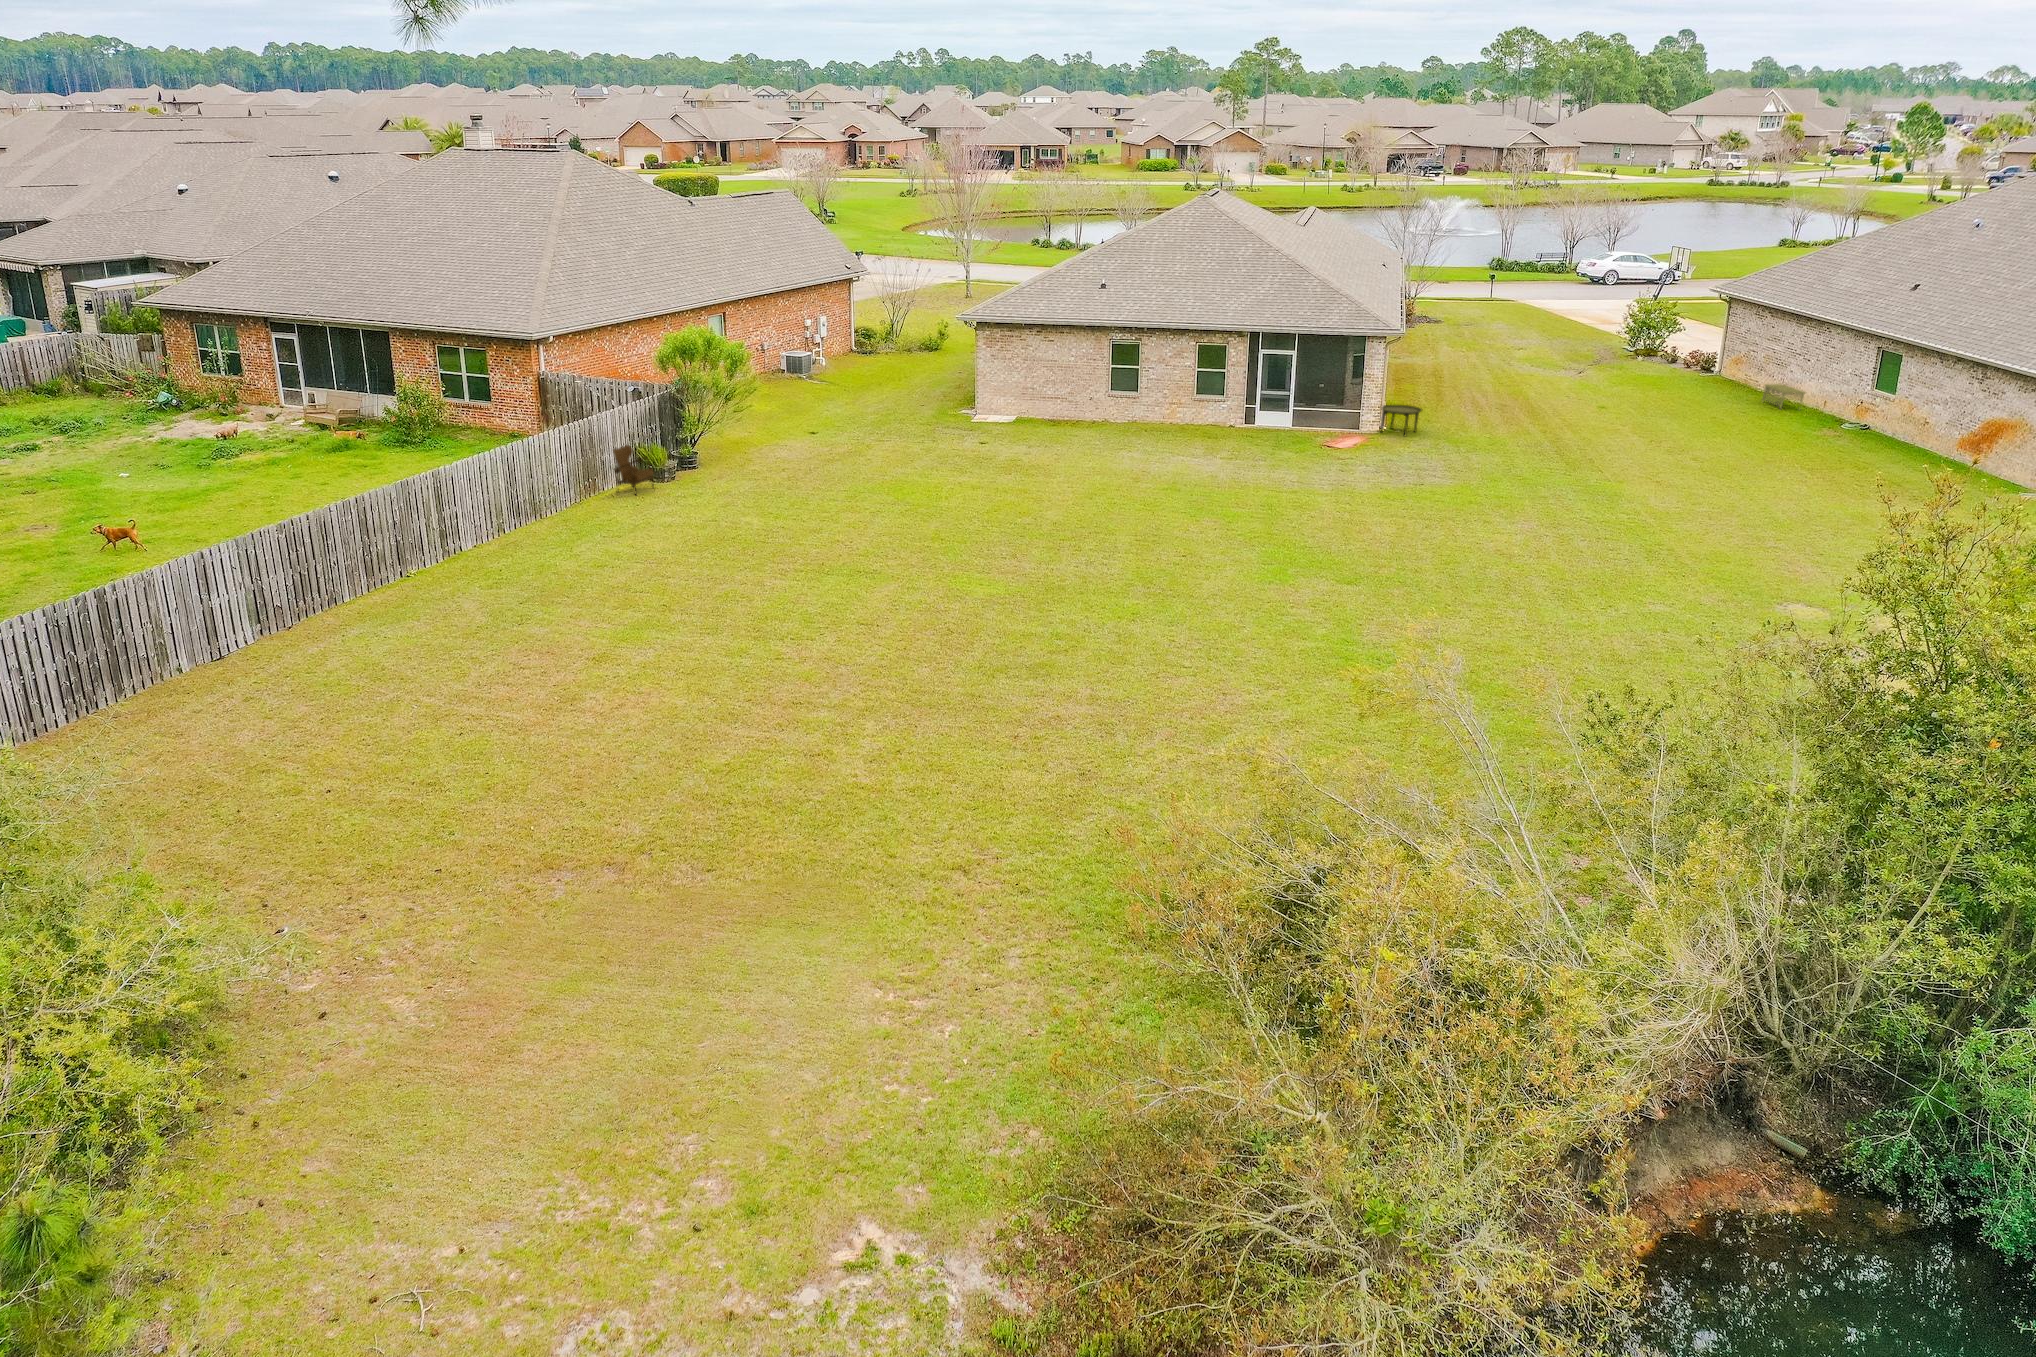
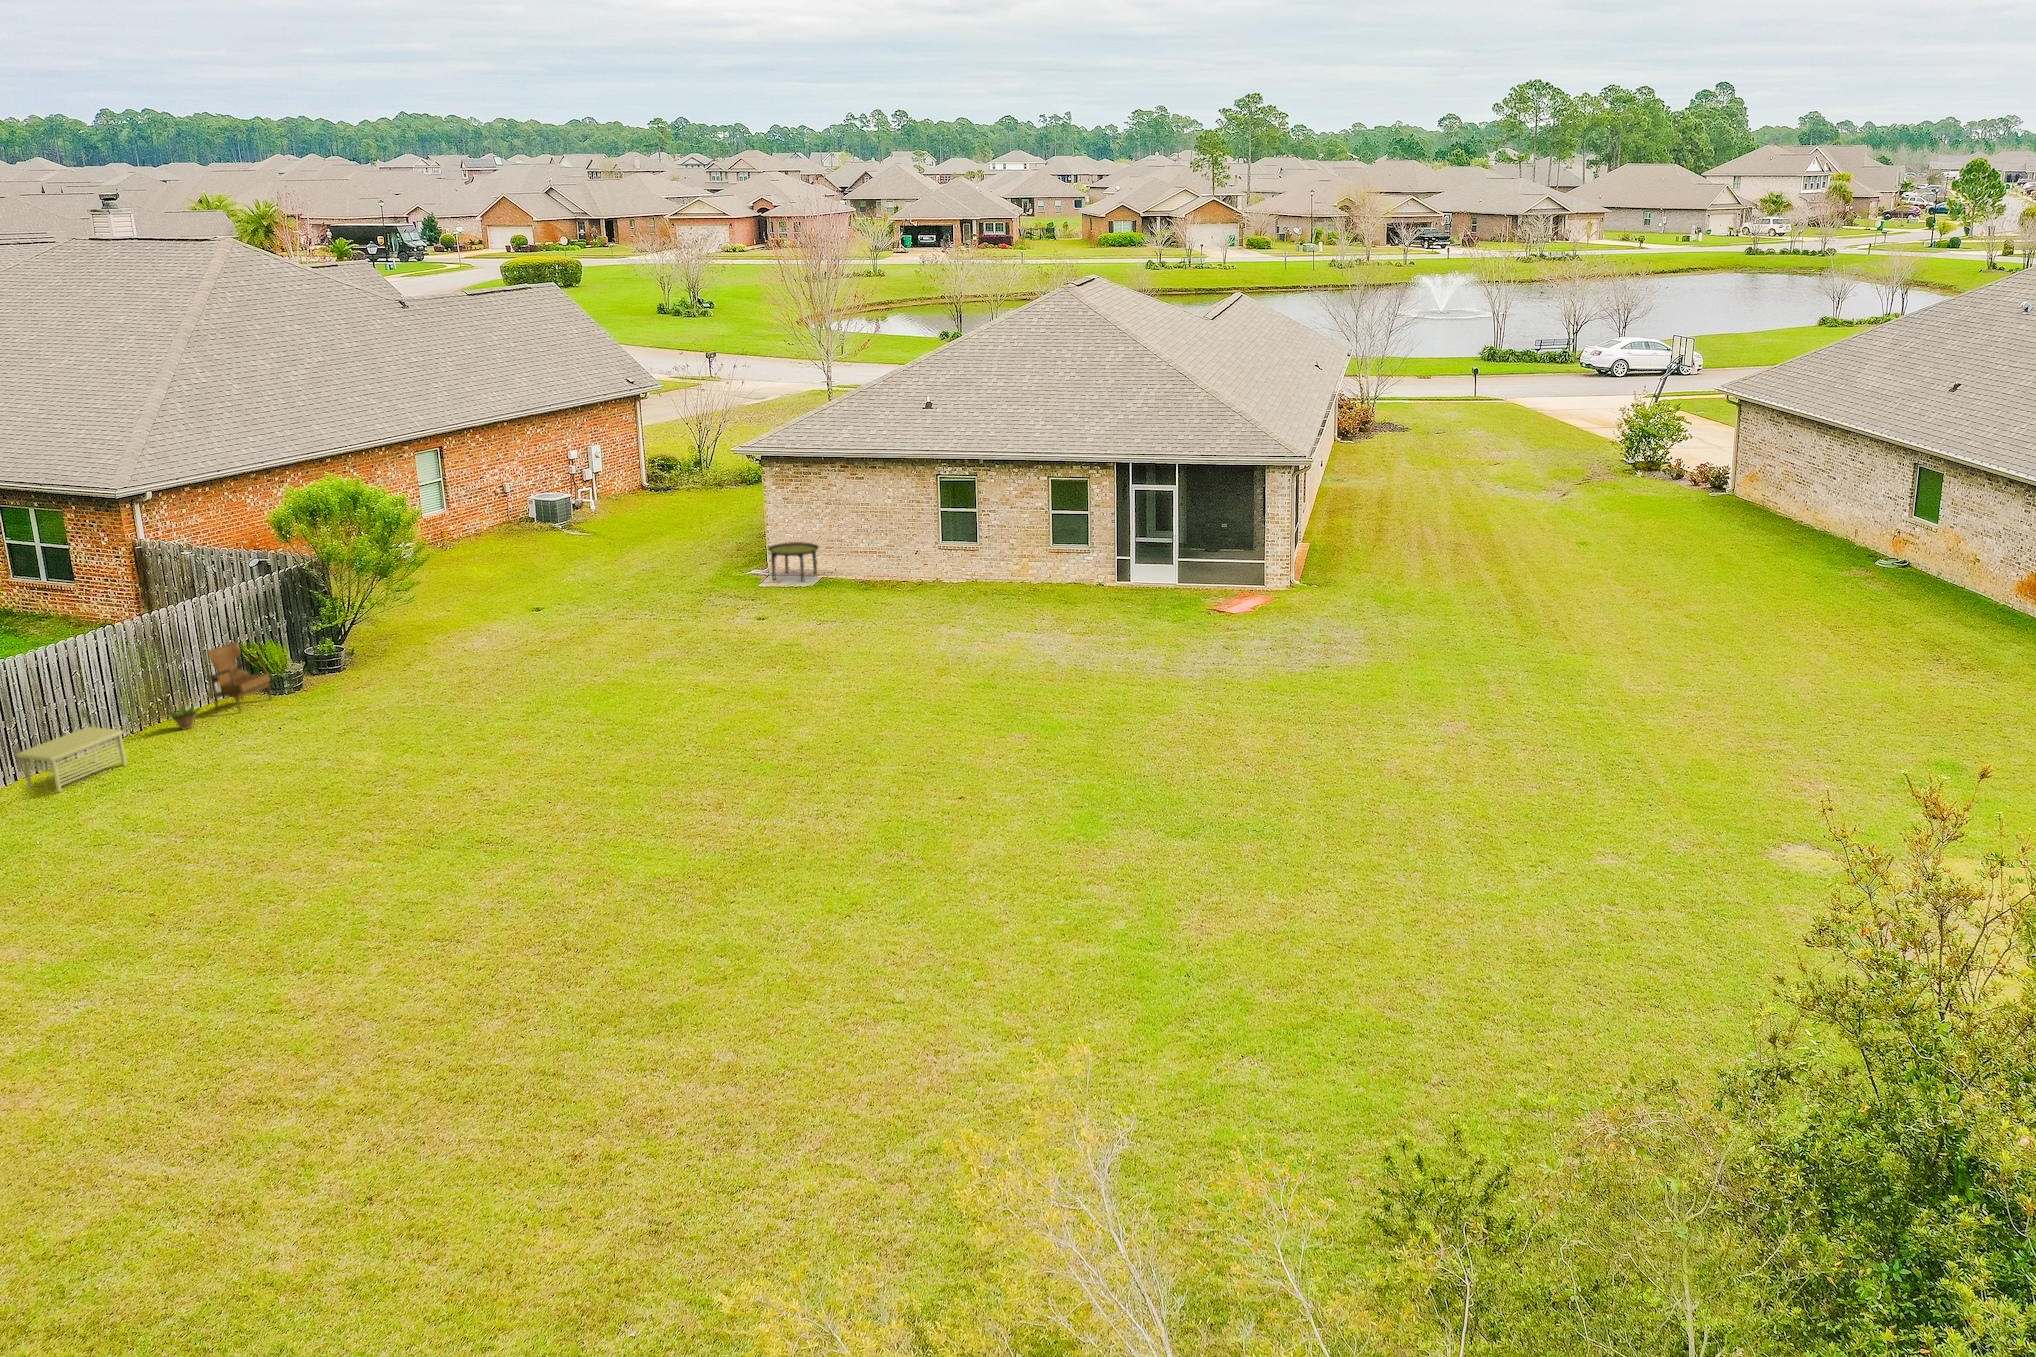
storage bench: present [1762,384,1805,409] -> present [16,727,127,792]
round table: present [1381,405,1422,435] -> present [768,542,819,581]
decorative plant: none [586,487,615,505] -> present [168,704,199,729]

